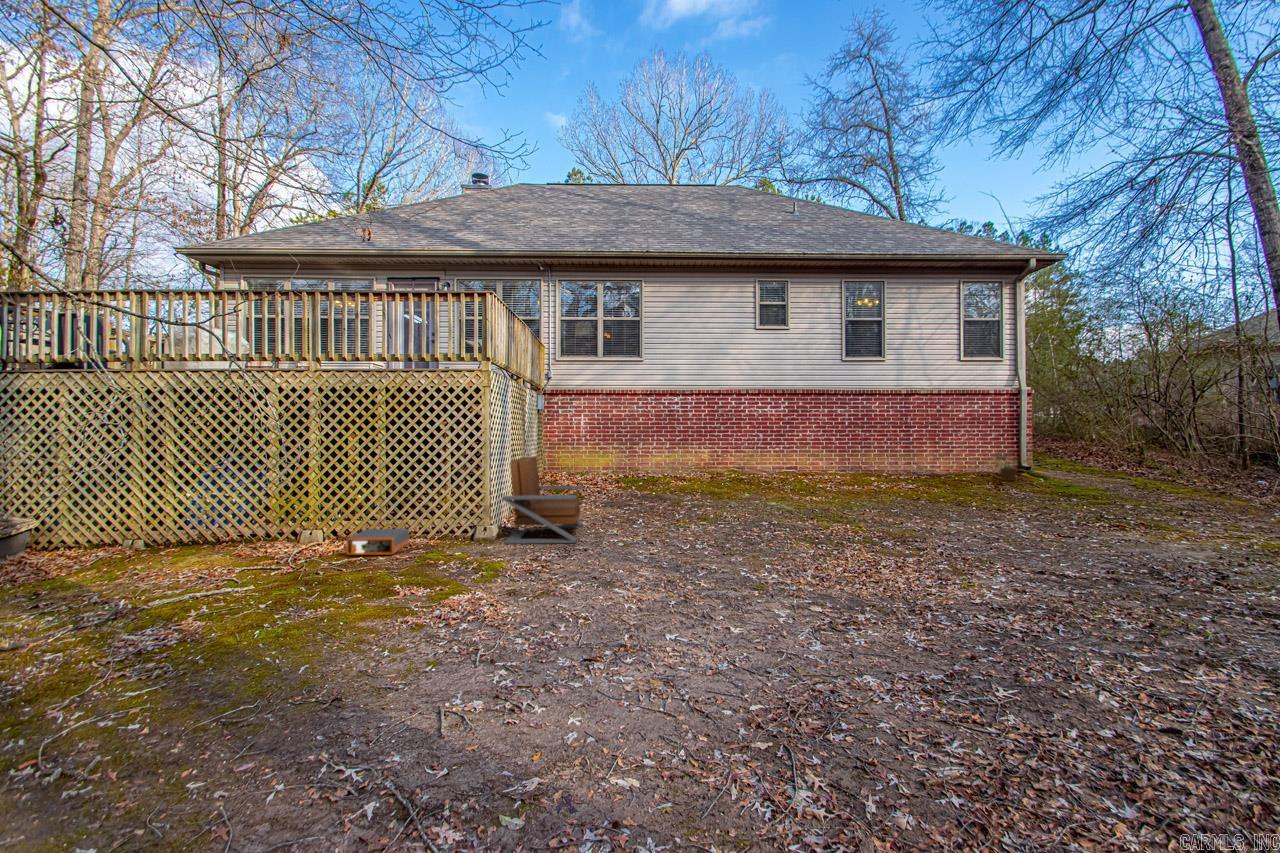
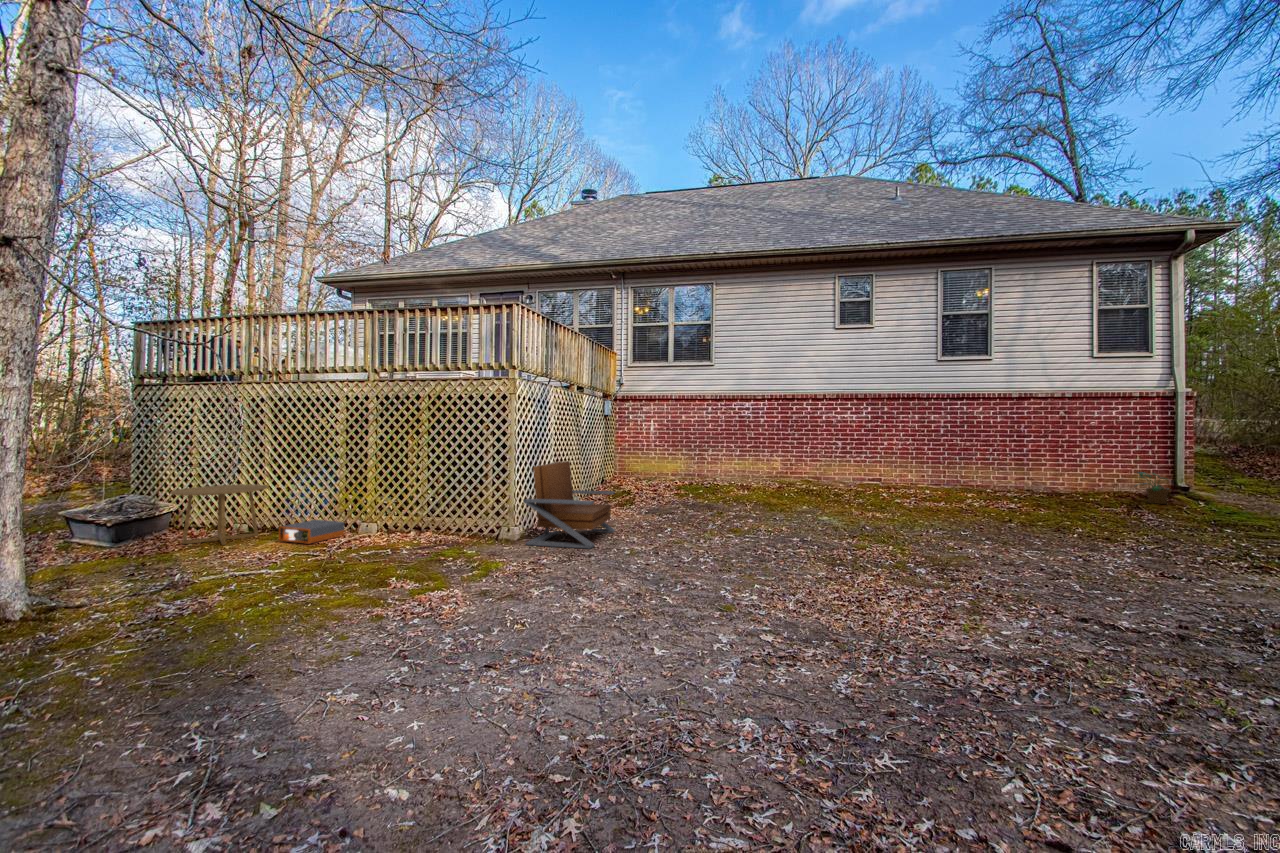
round table: none [48,492,179,569] -> present [170,484,268,545]
storage box: present [346,529,409,555] -> present [279,520,344,544]

